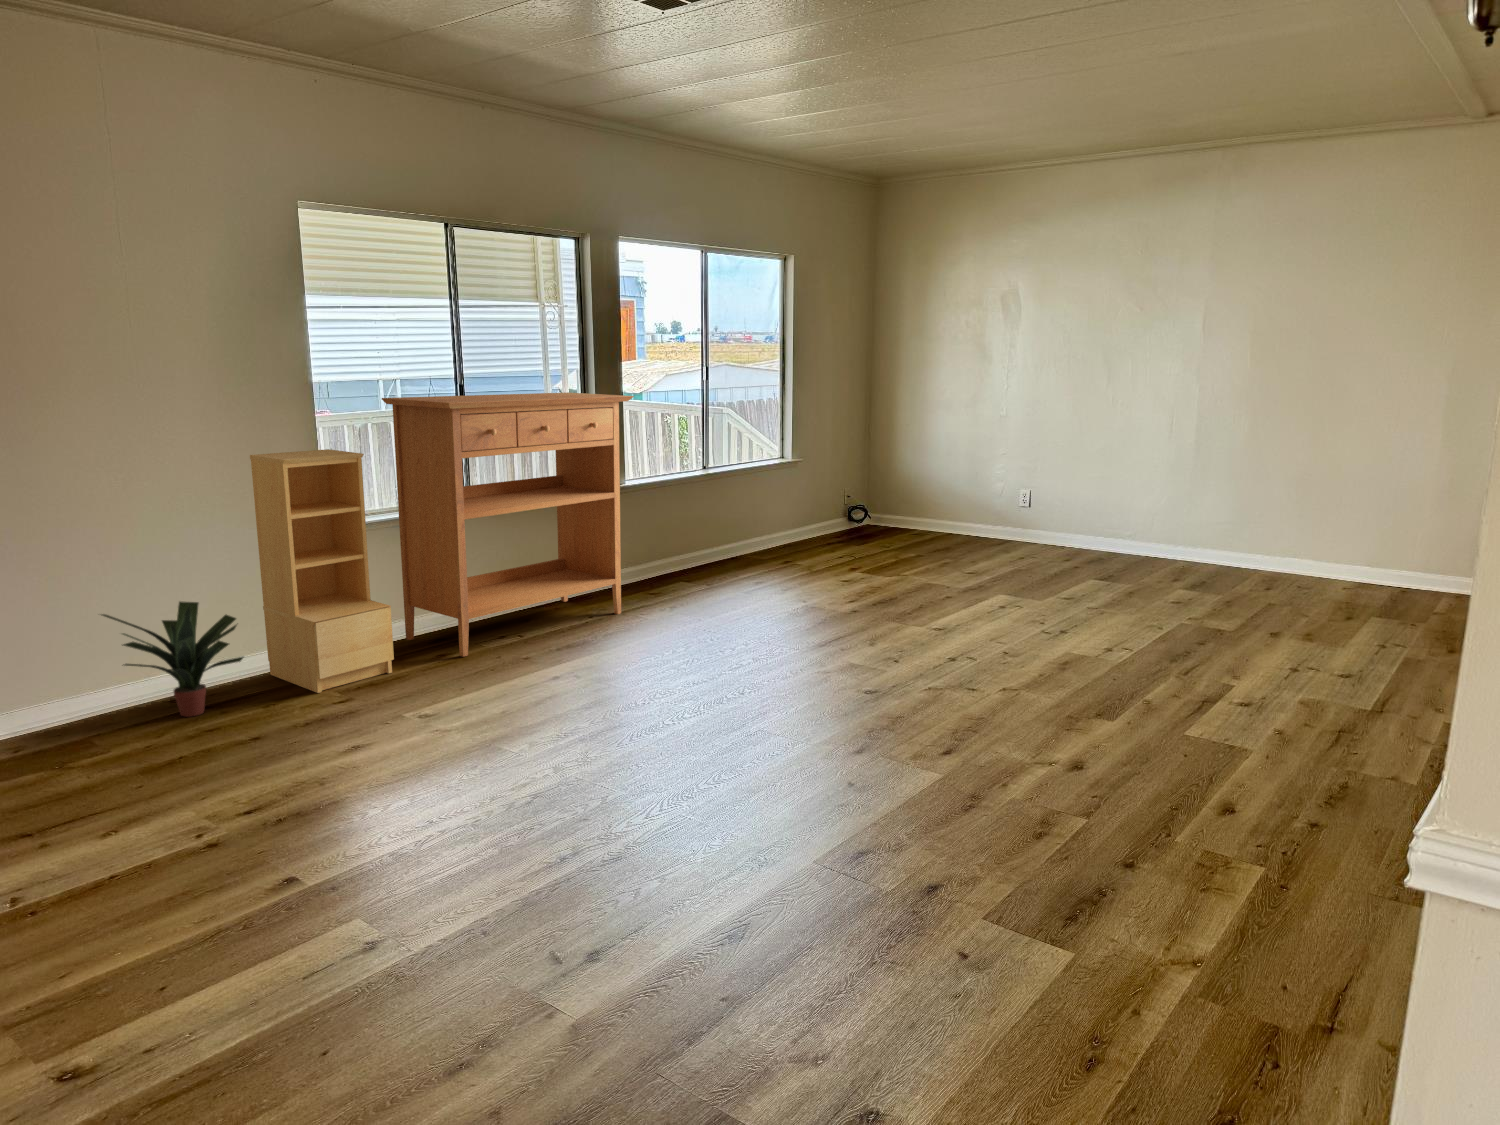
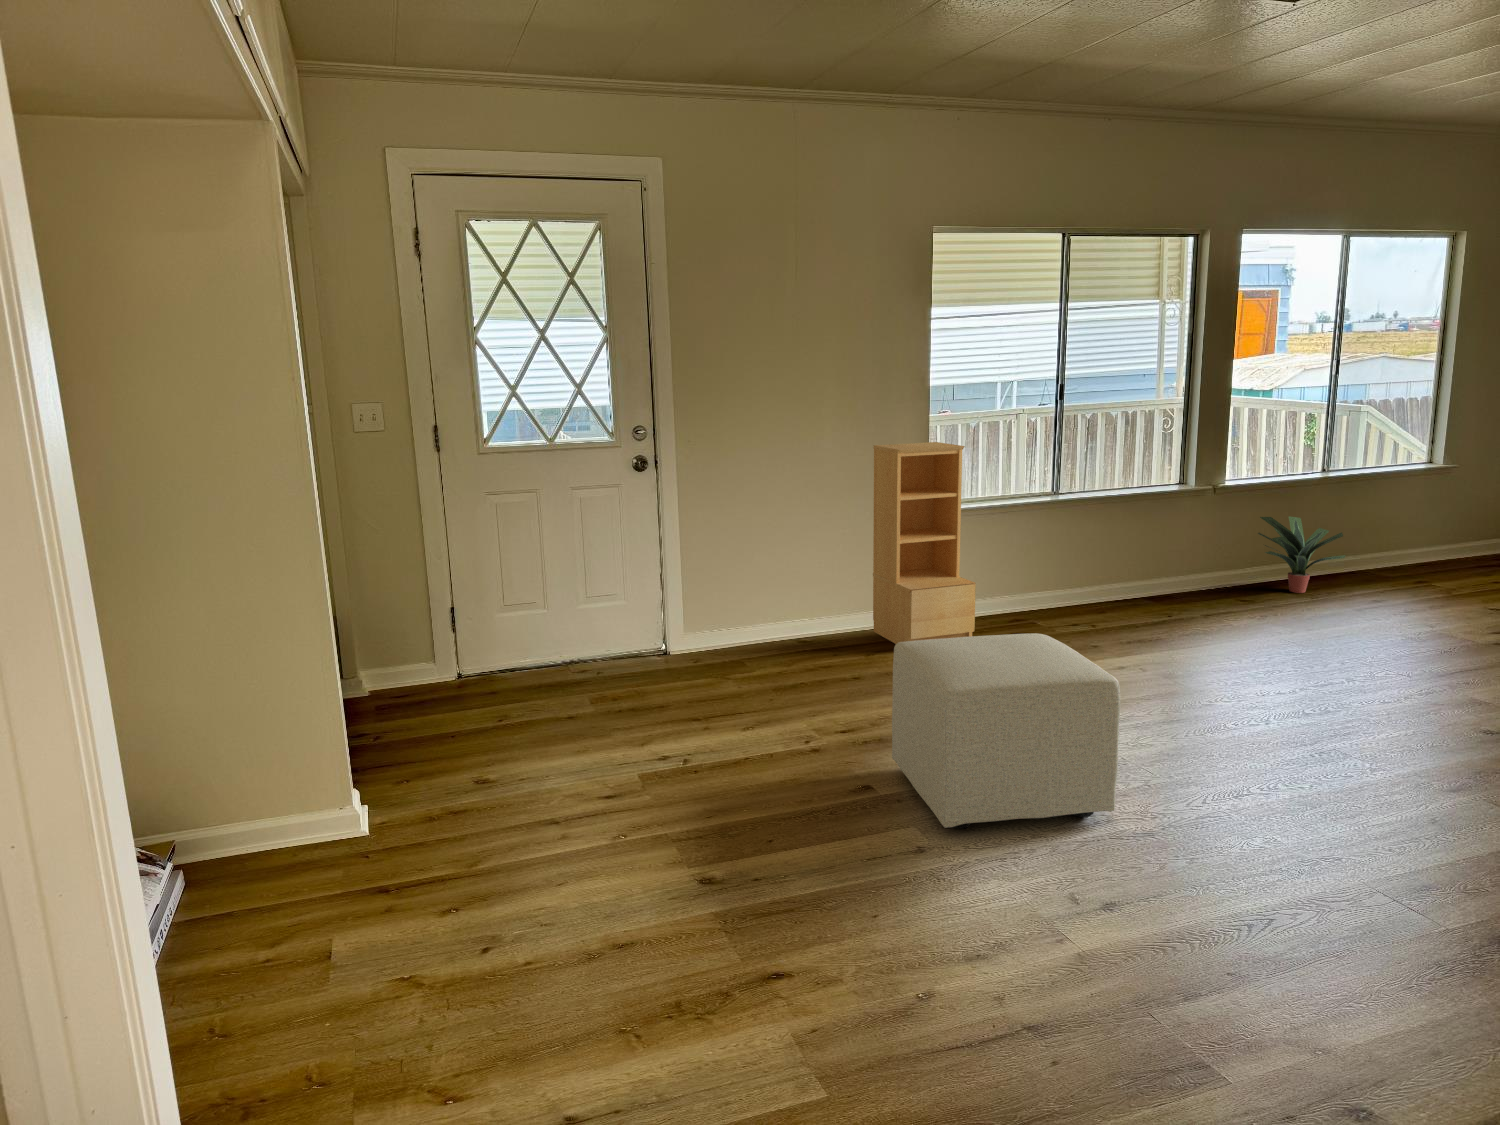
console table: present [382,393,634,657] -> none [985,390,1240,638]
potted plant: present [102,602,244,717] -> present [1258,516,1345,593]
ottoman: none [309,662,579,910] -> present [892,633,1120,828]

